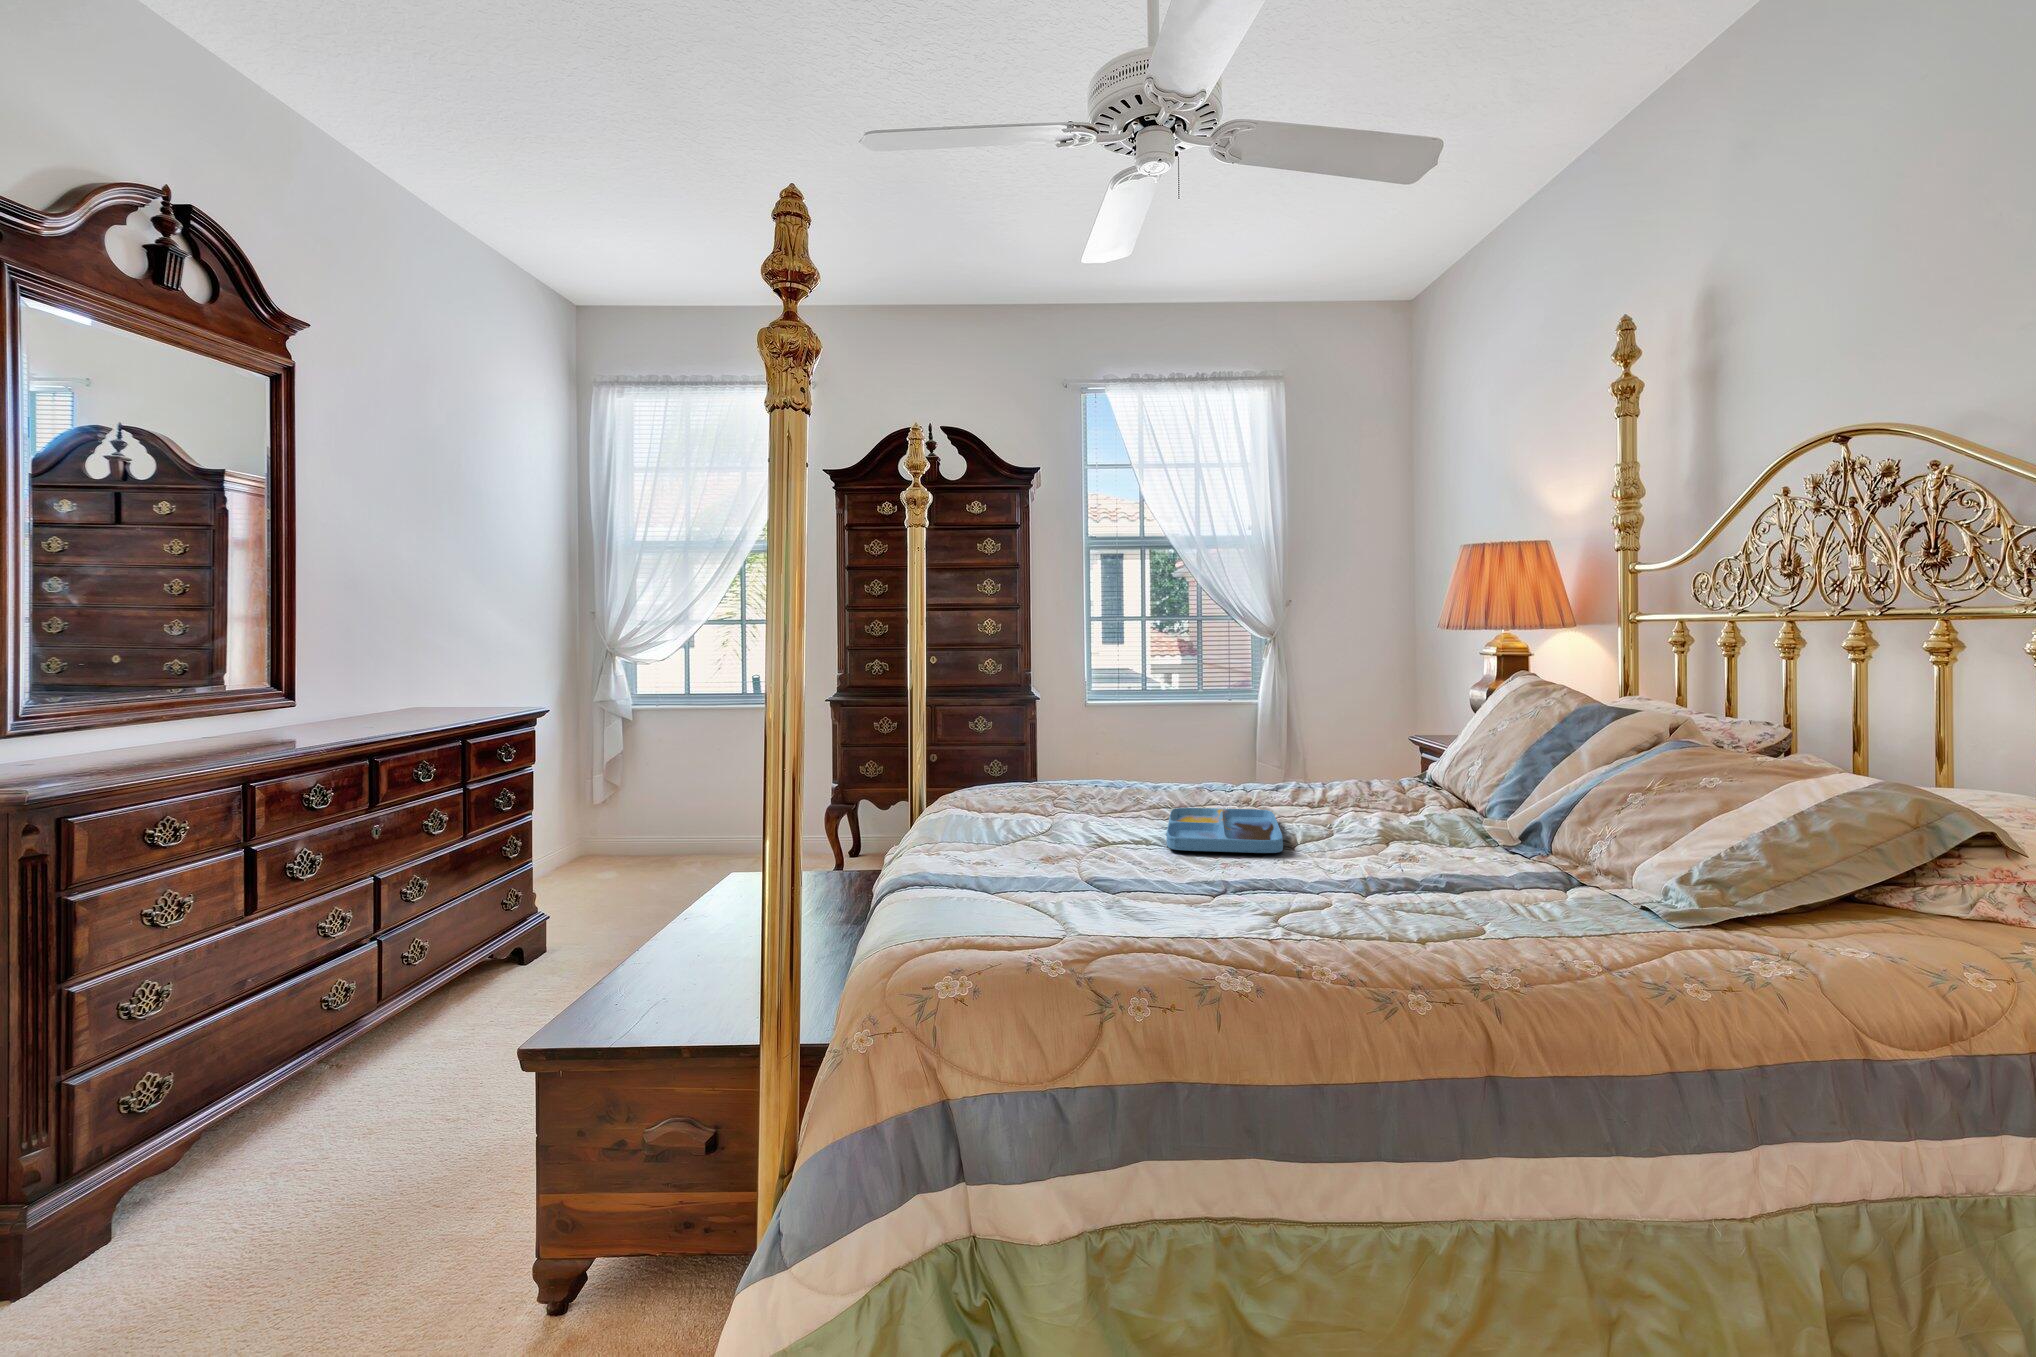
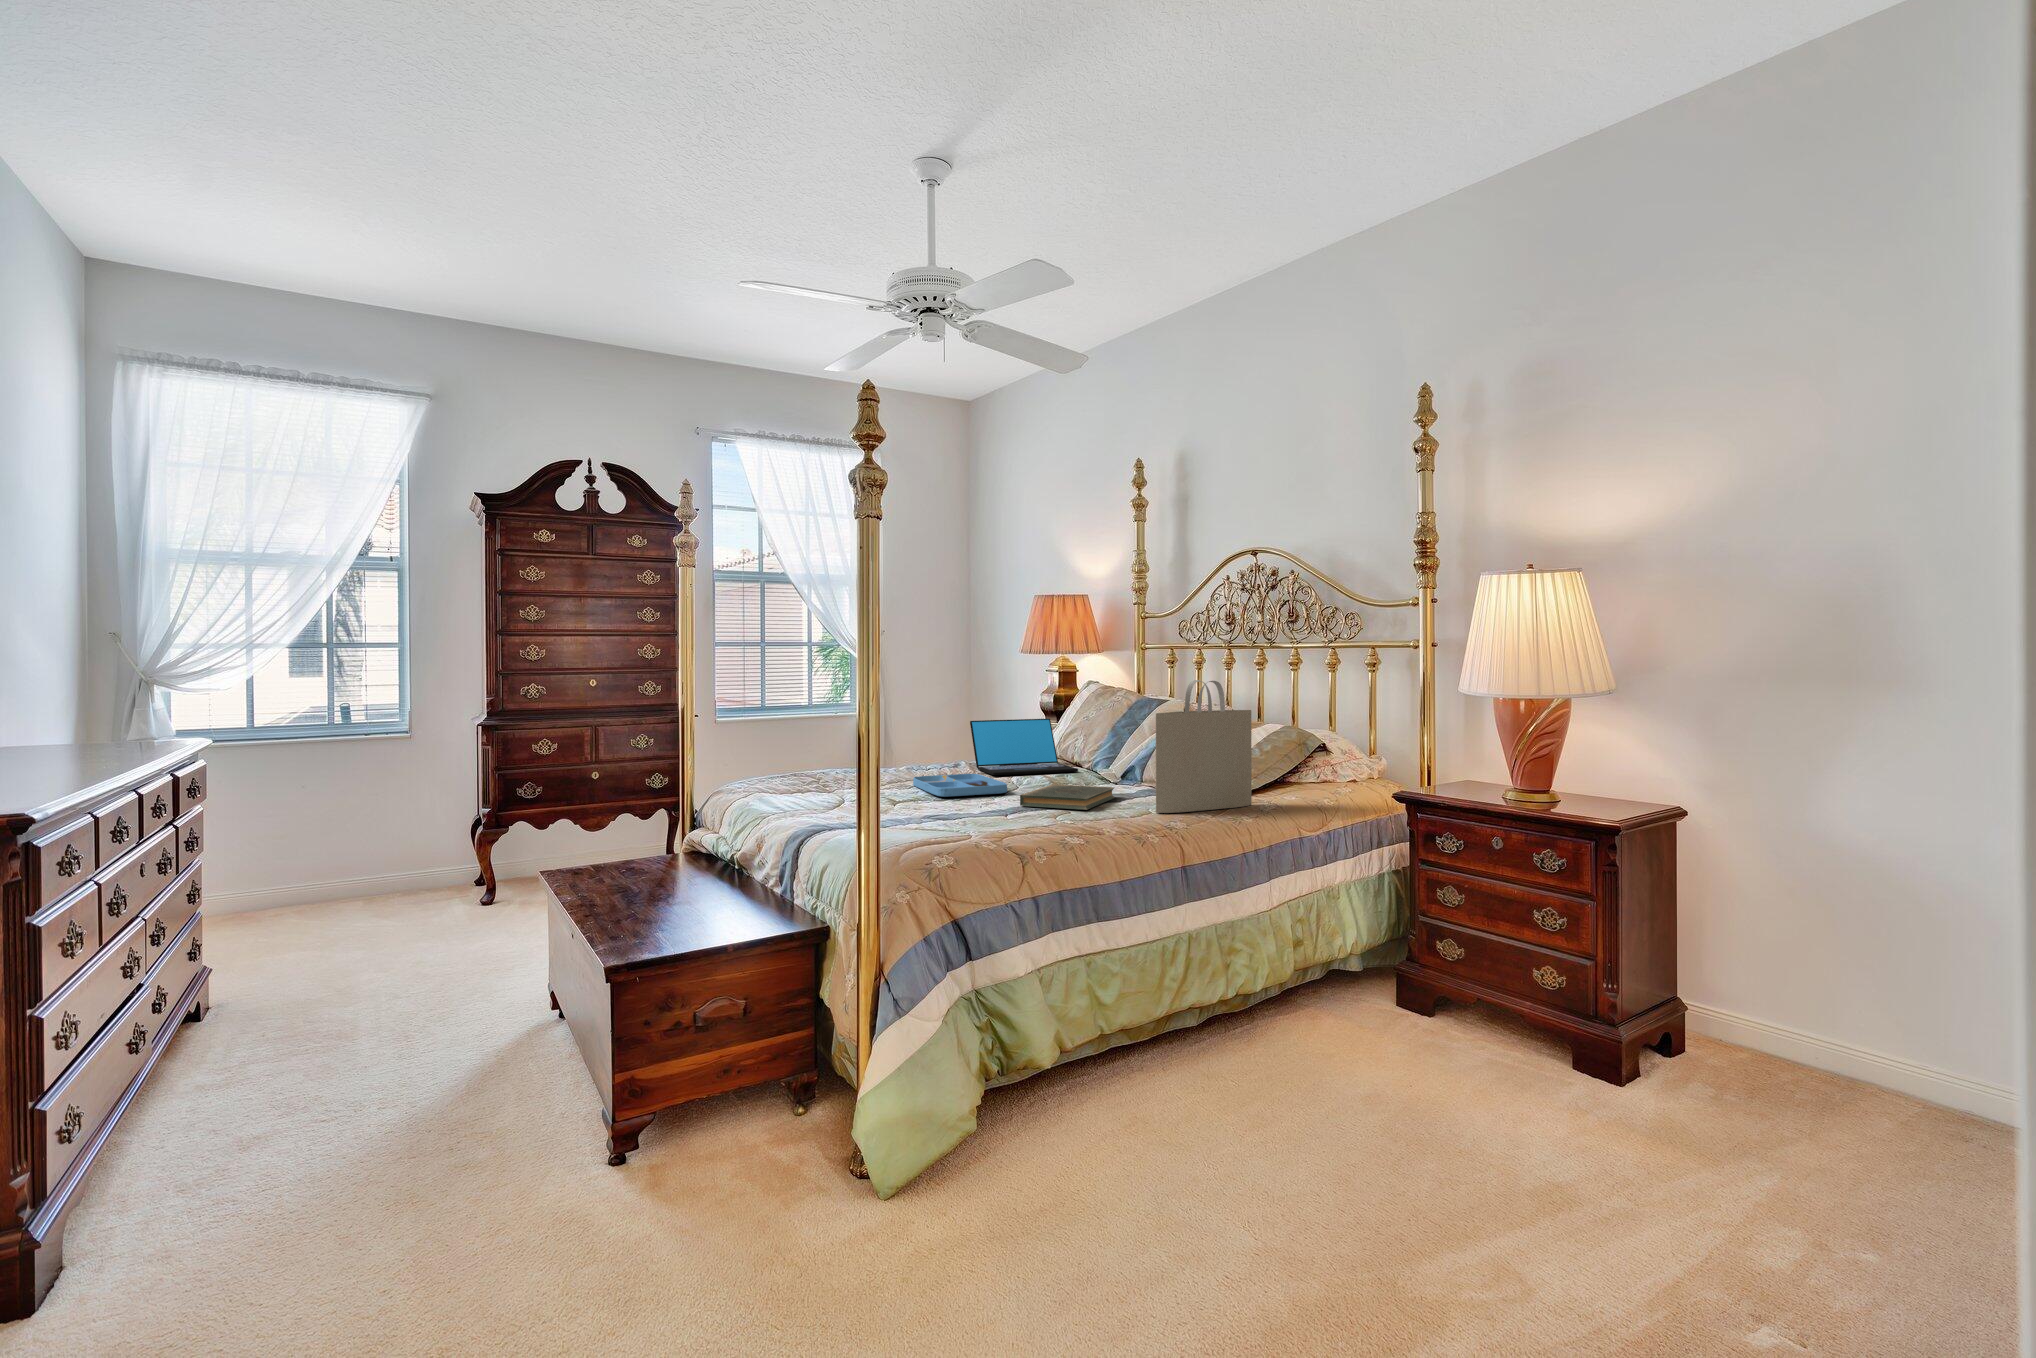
tote bag: none [1501,687,1758,955] -> present [1156,680,1252,813]
laptop: none [1298,727,1453,818] -> present [970,719,1078,775]
book: none [1266,848,1460,914] -> present [1020,784,1115,810]

